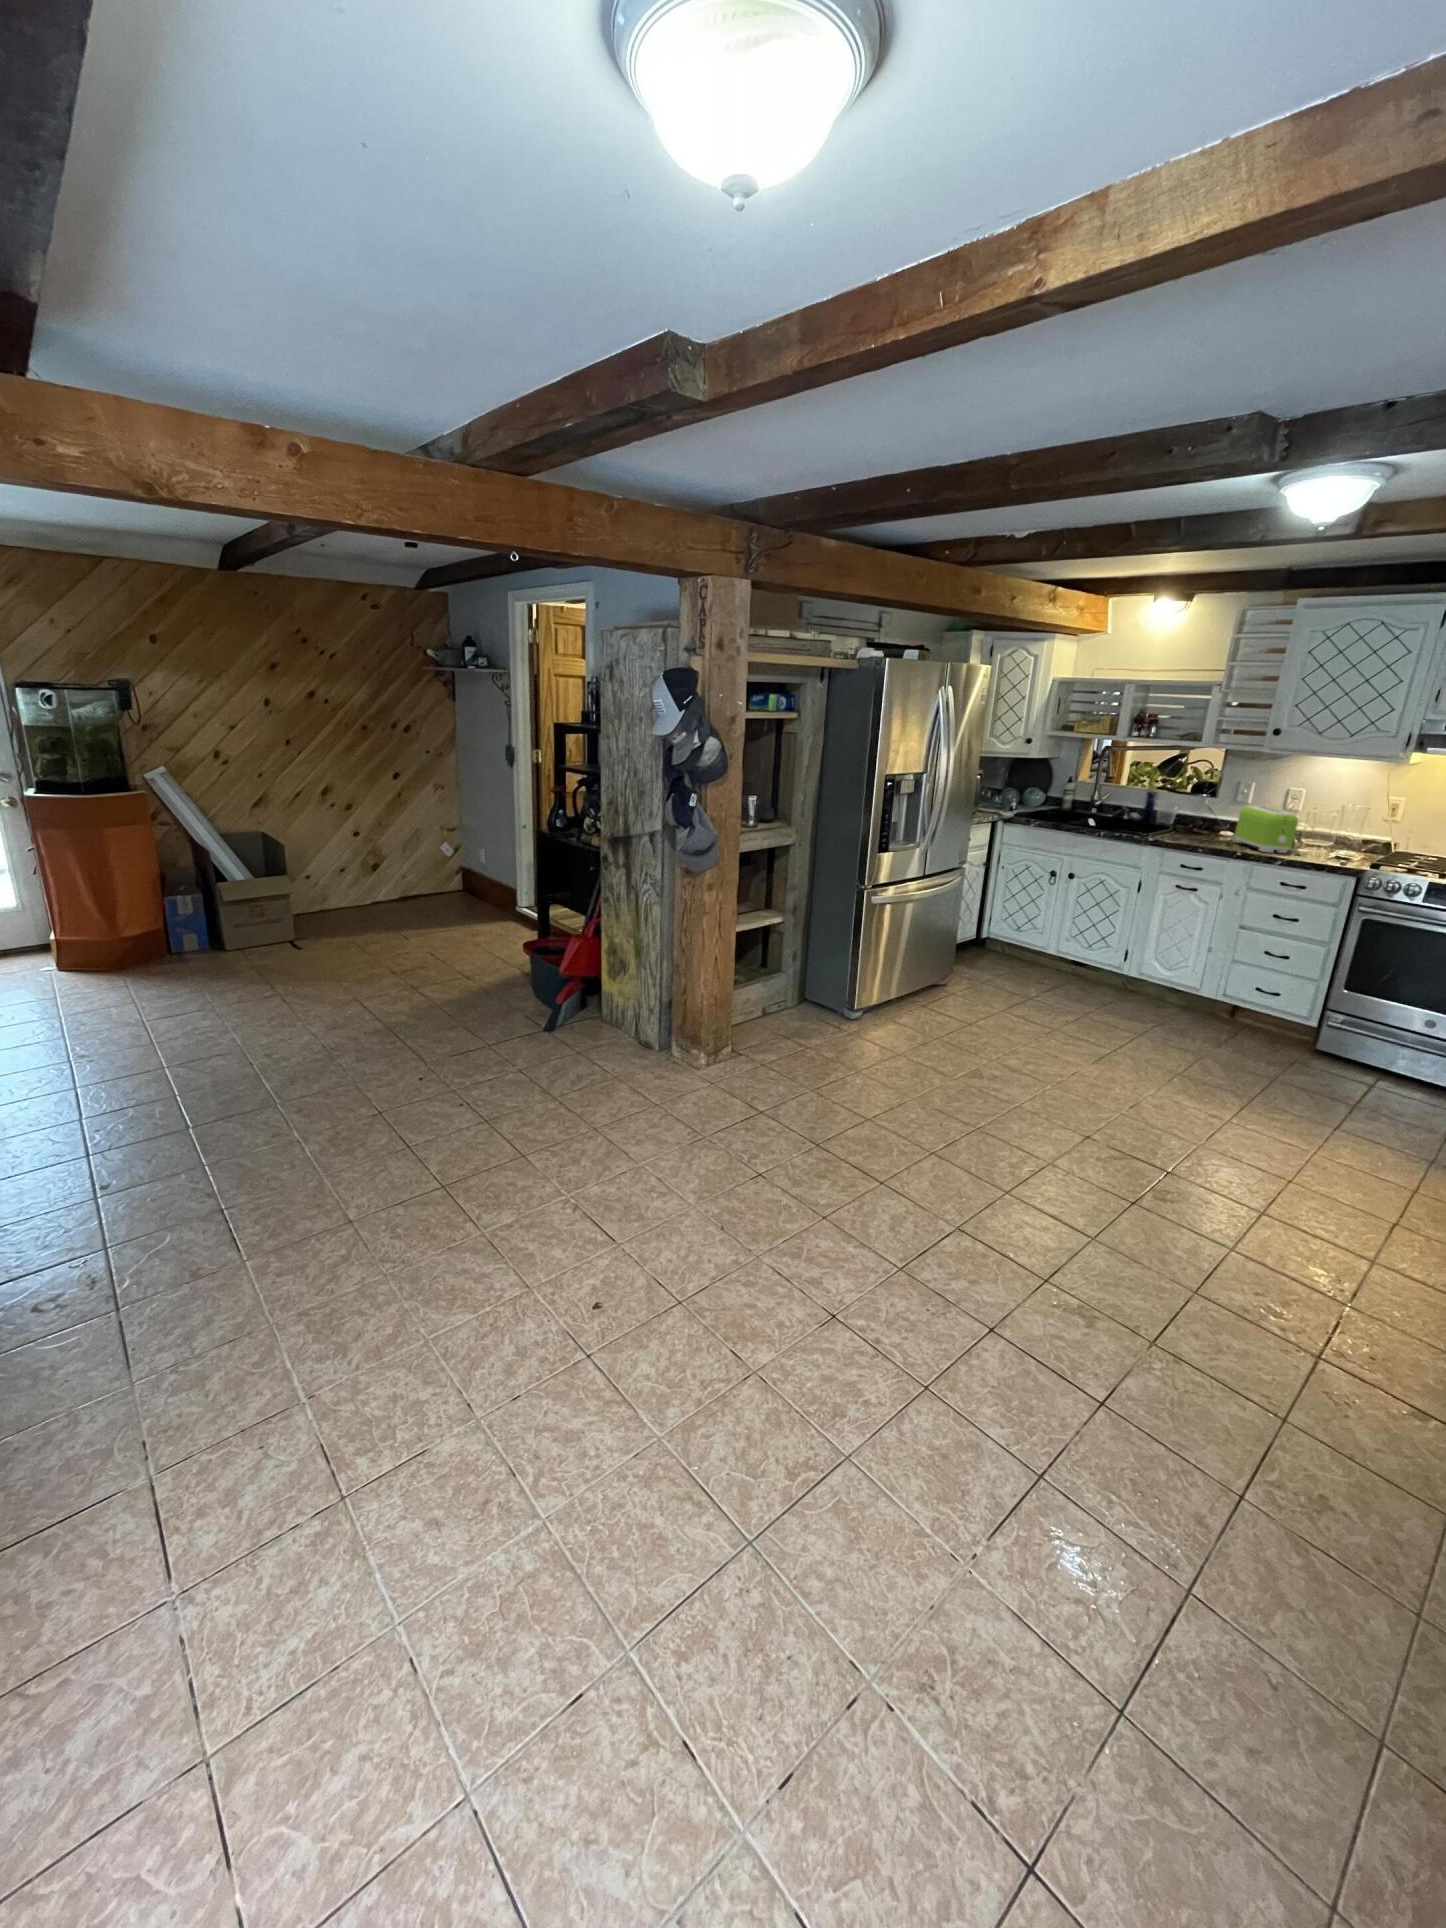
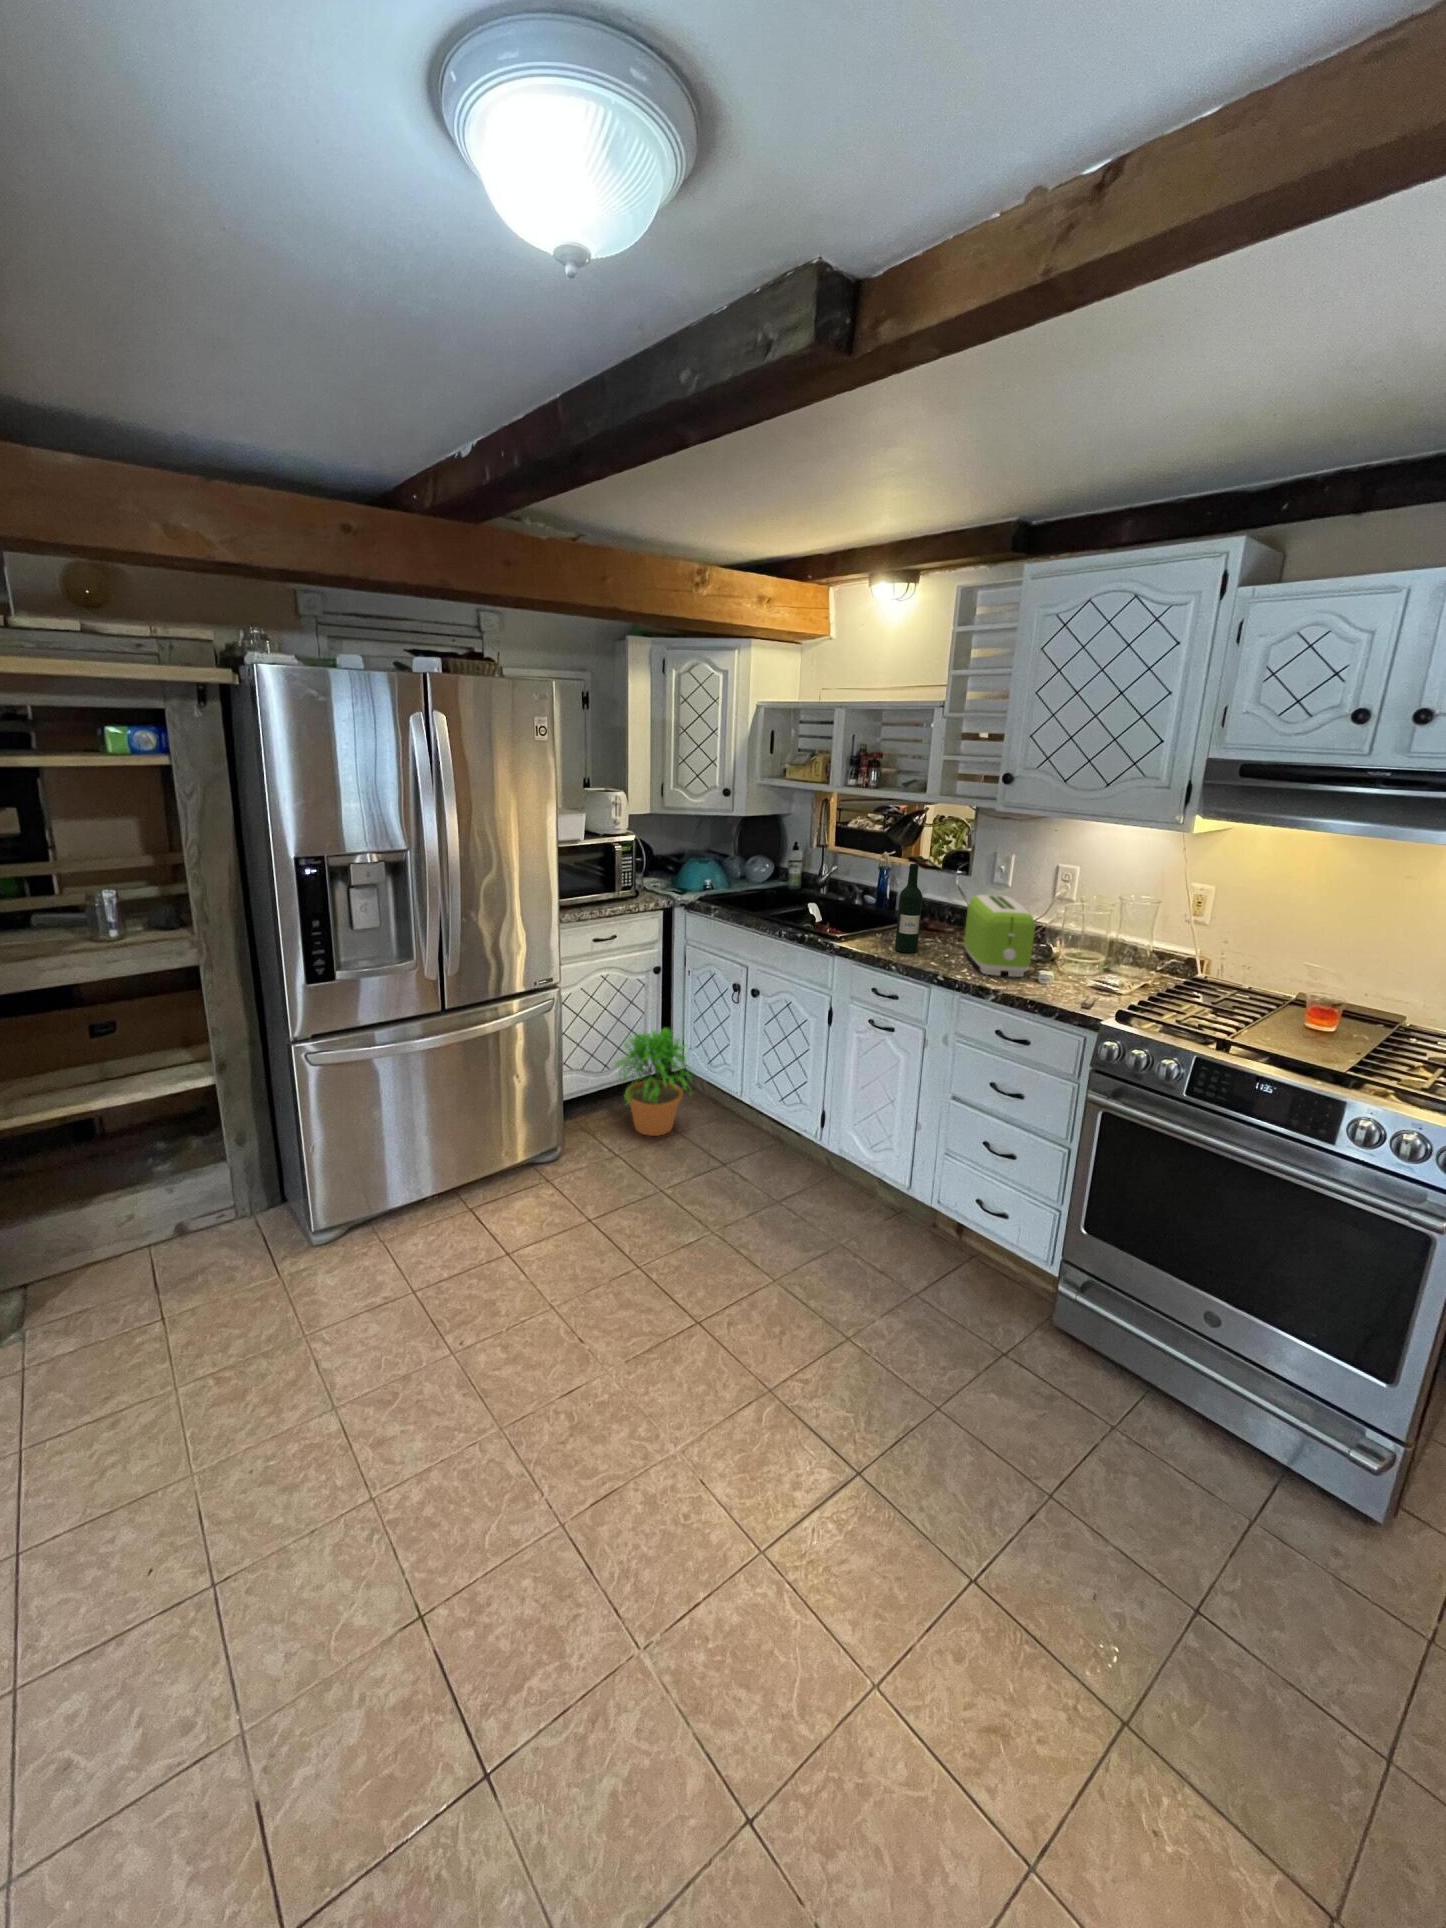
wine bottle: none [1189,787,1213,843] -> present [895,864,923,953]
potted plant: none [964,900,1023,973] -> present [616,1028,691,1136]

